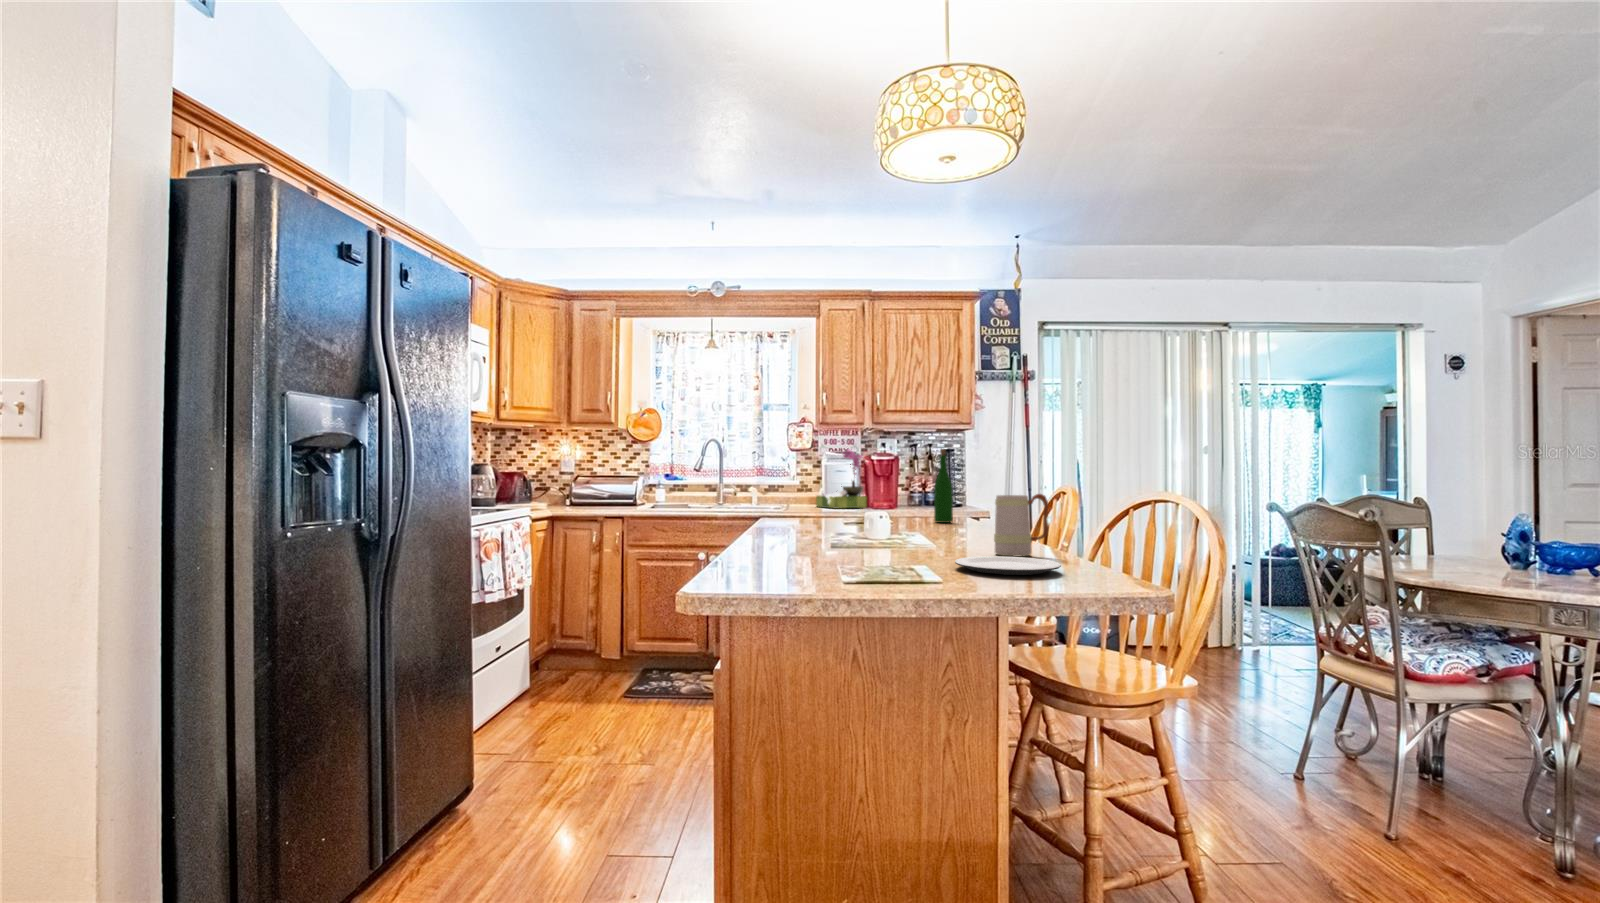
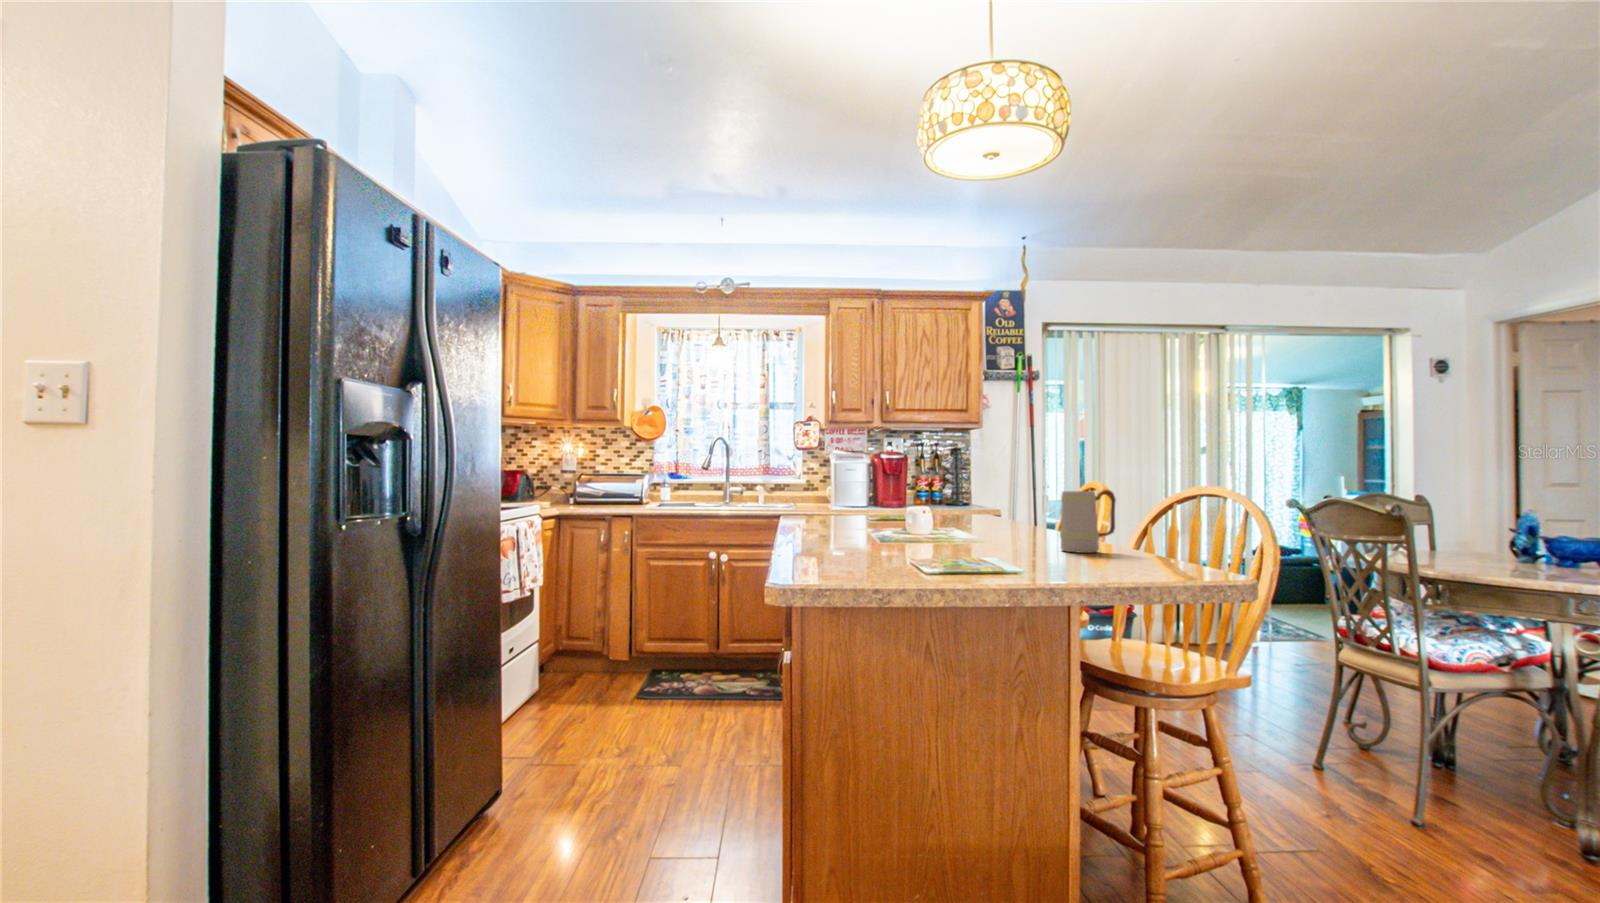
flower arrangement: present [816,449,867,508] -> none [826,446,876,507]
wine bottle: present [934,449,953,523] -> none [960,447,979,520]
plate: present [955,556,1061,575] -> none [1040,552,1153,571]

